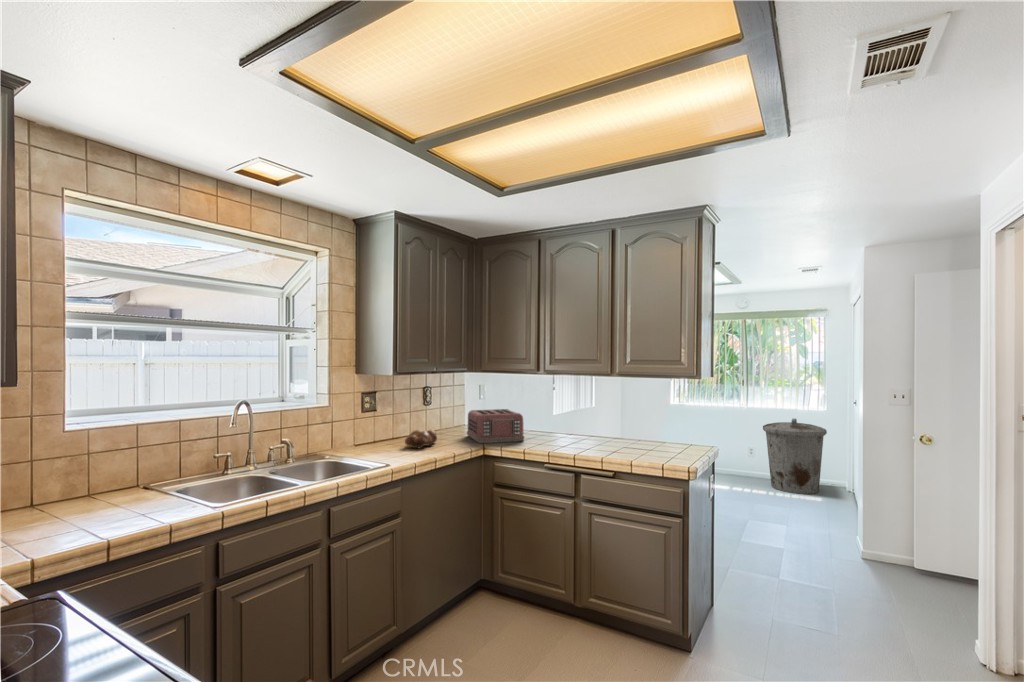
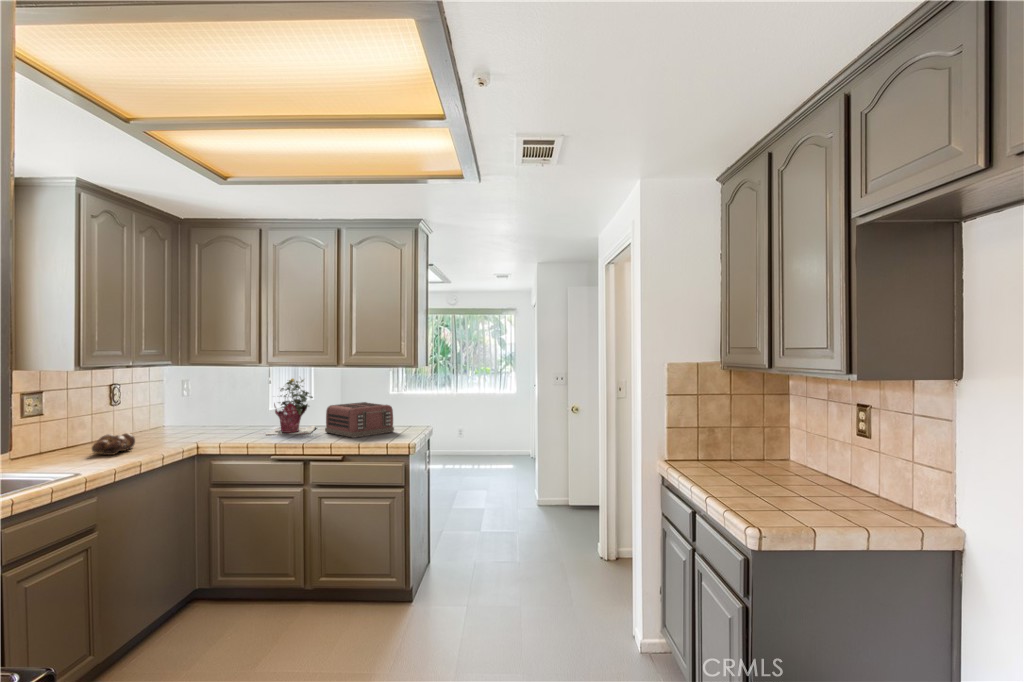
potted plant: none [542,385,594,444] -> present [266,379,316,435]
toaster: present [467,409,524,443] -> present [325,402,394,438]
trash can: present [763,418,827,494] -> none [469,401,516,464]

